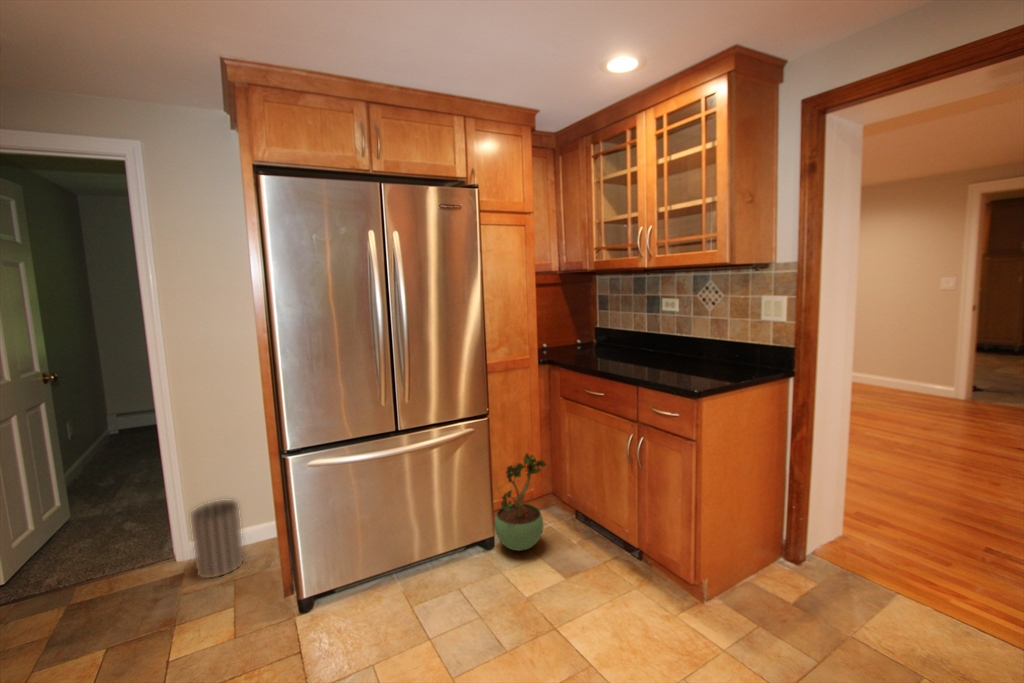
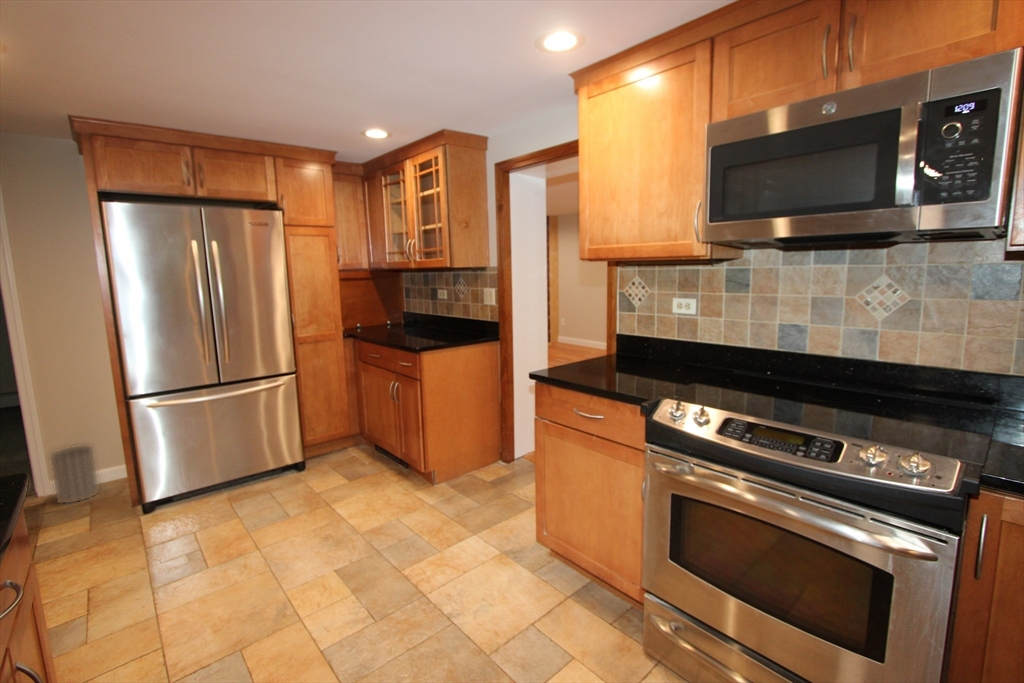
potted plant: present [495,453,546,551] -> none [306,399,346,469]

